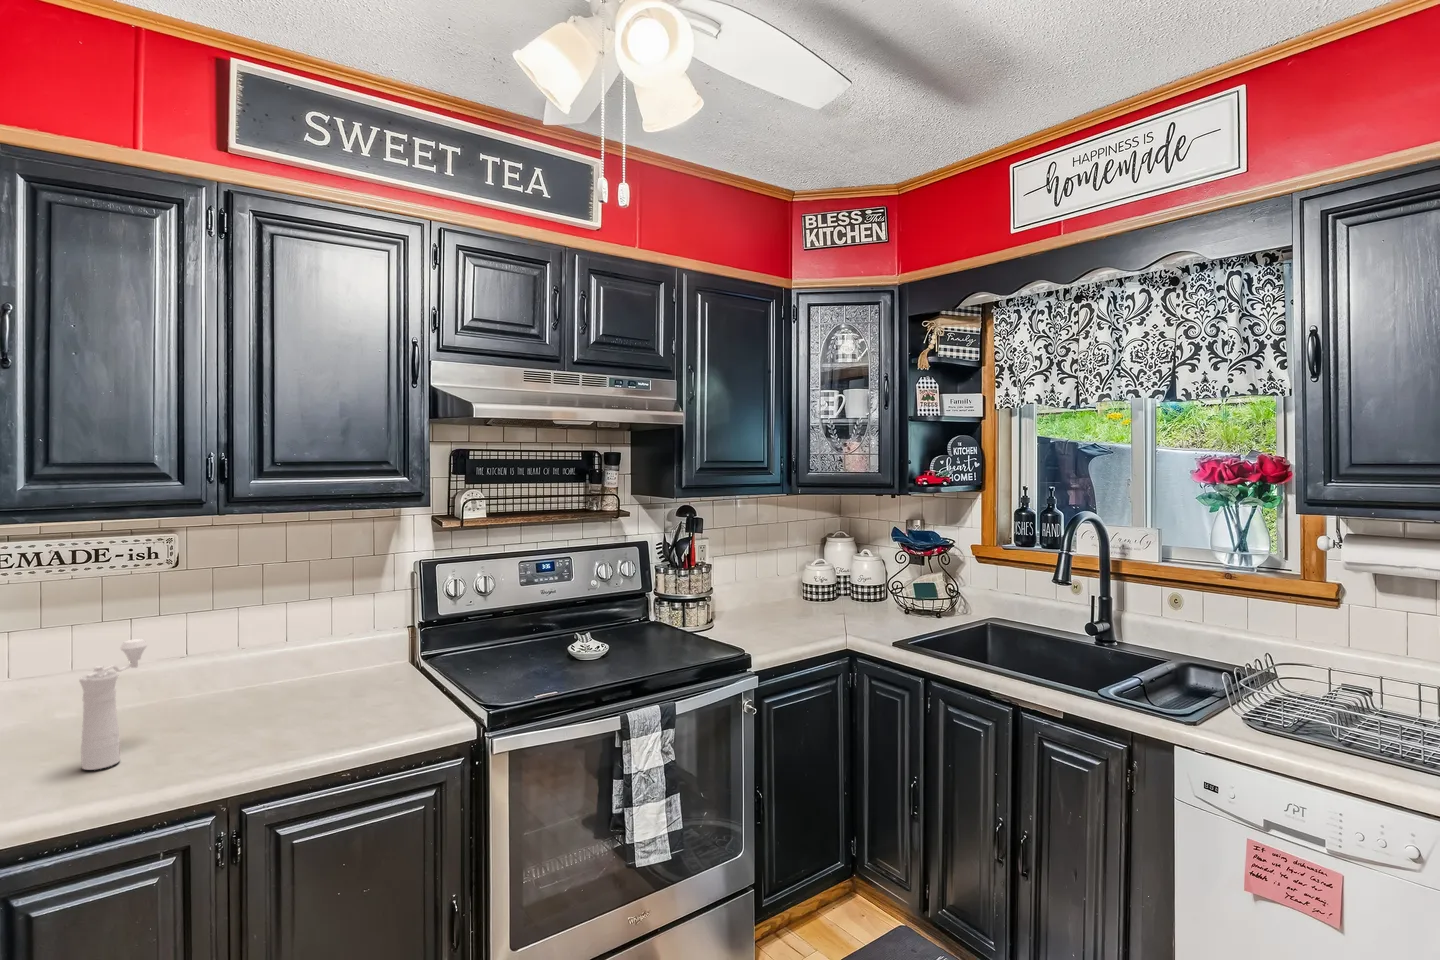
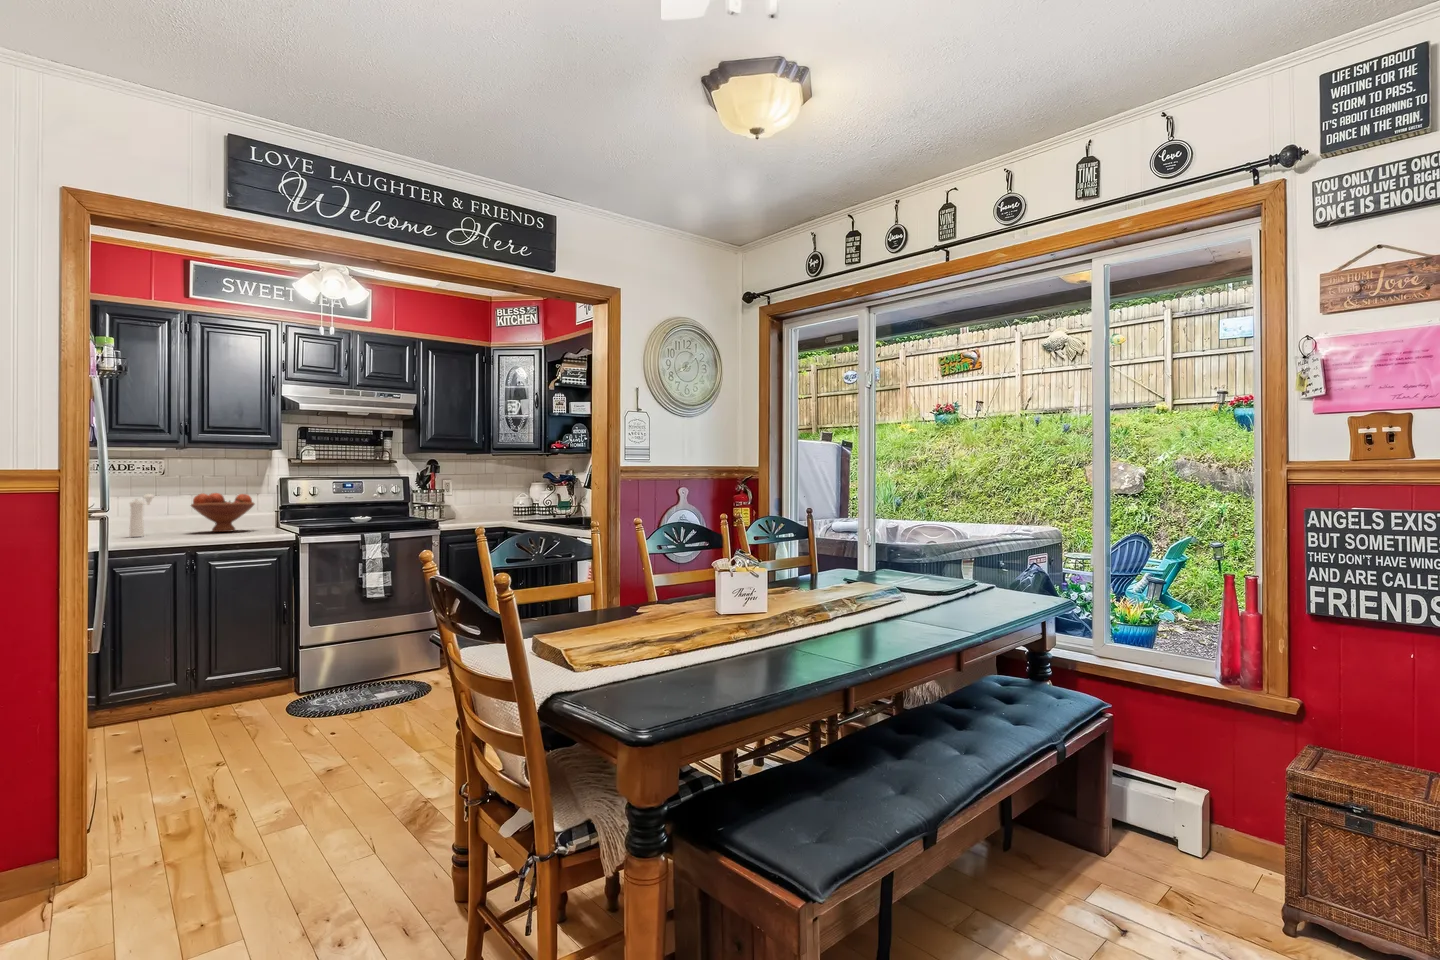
fruit bowl: none [236,615,381,720] -> present [191,493,254,532]

